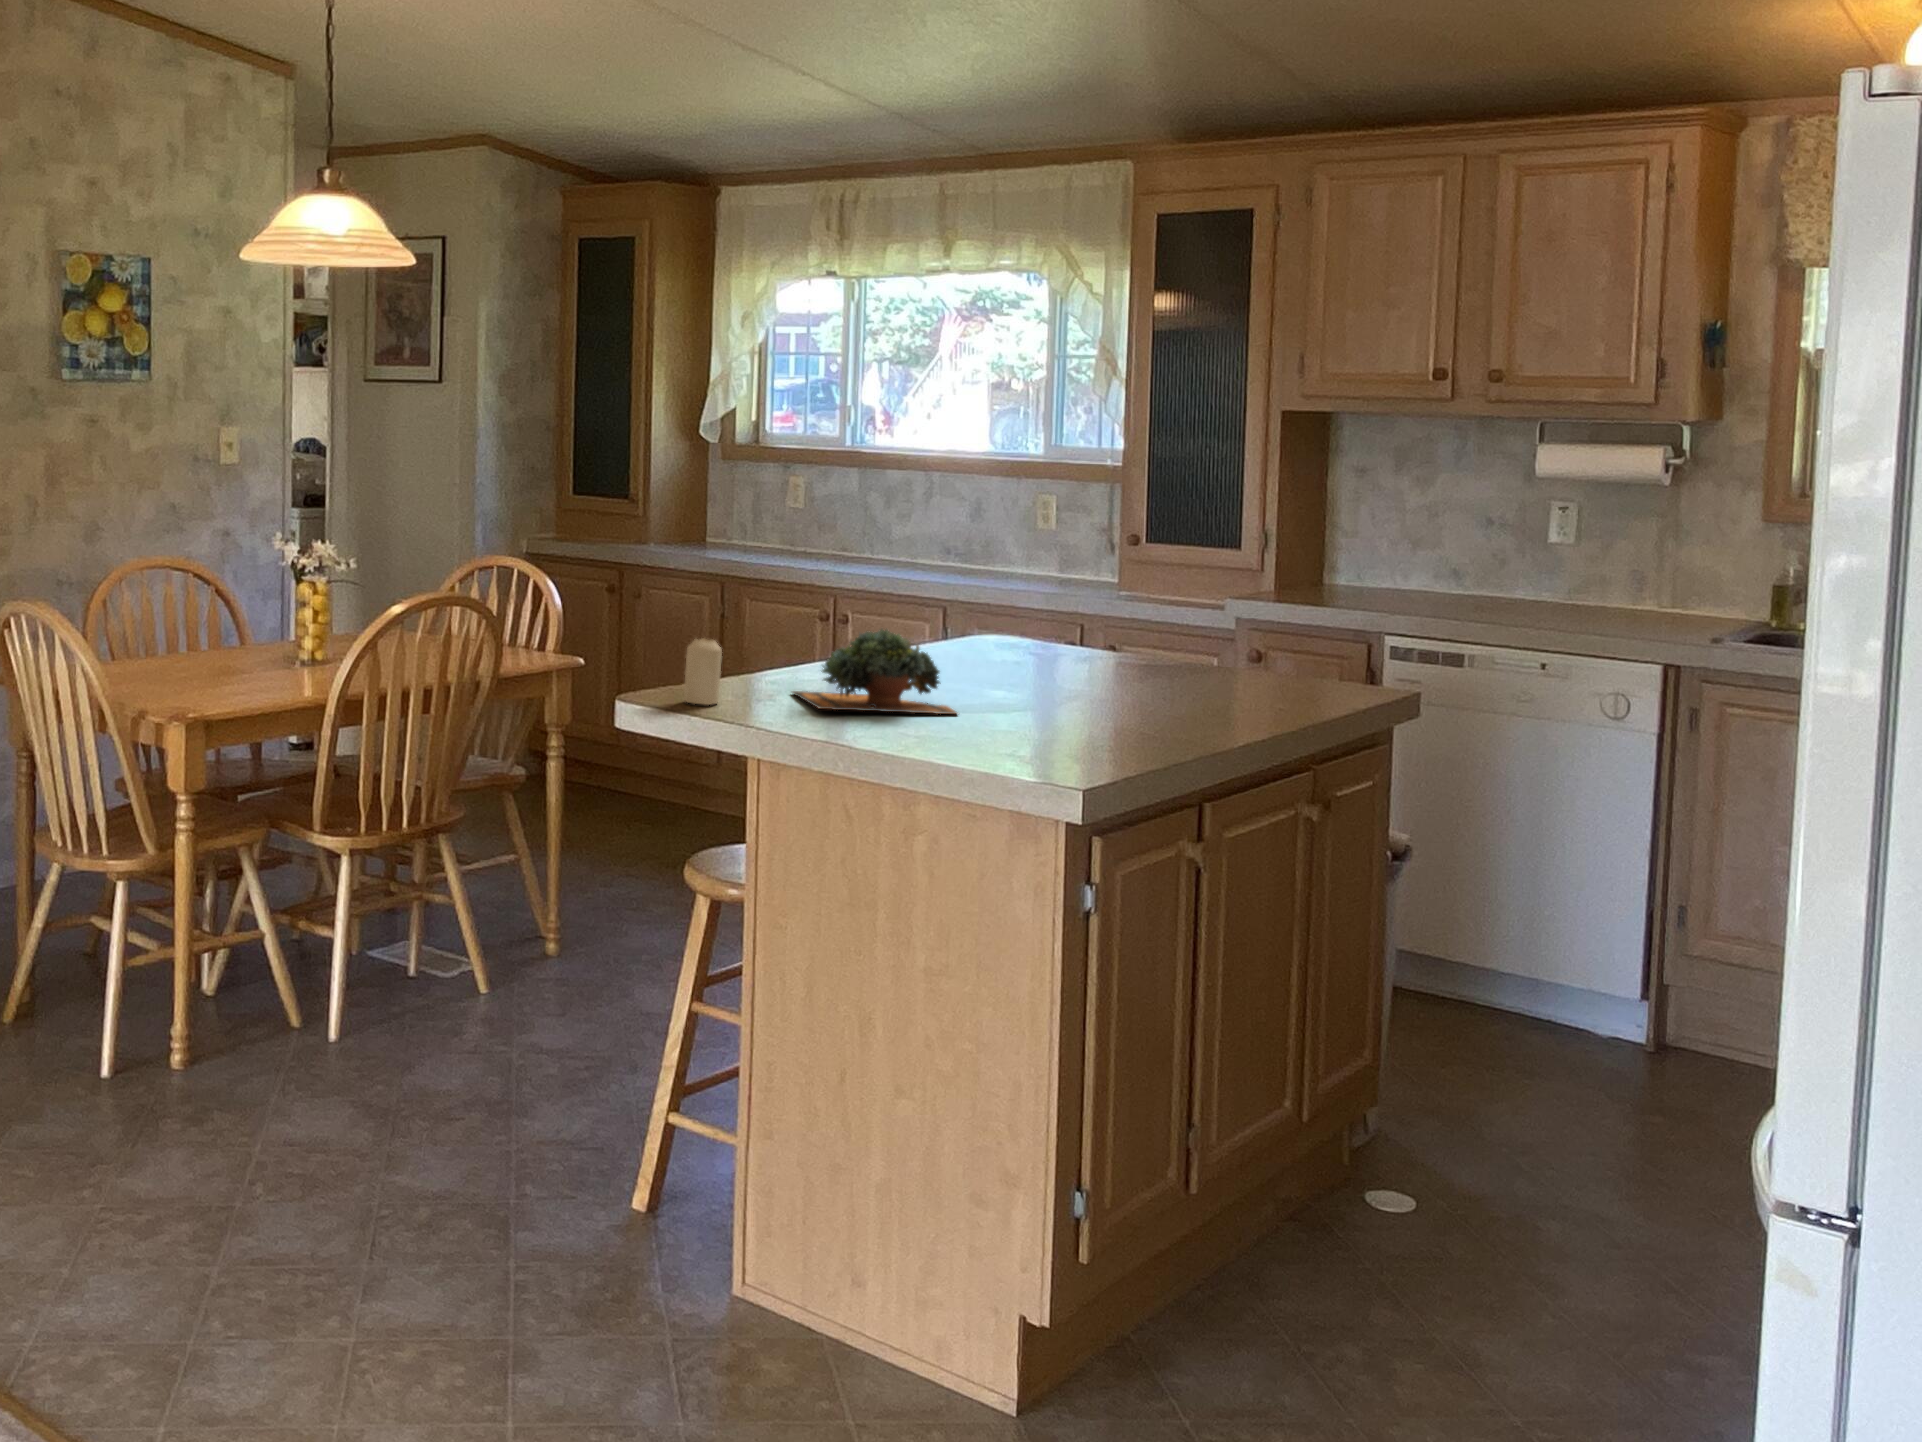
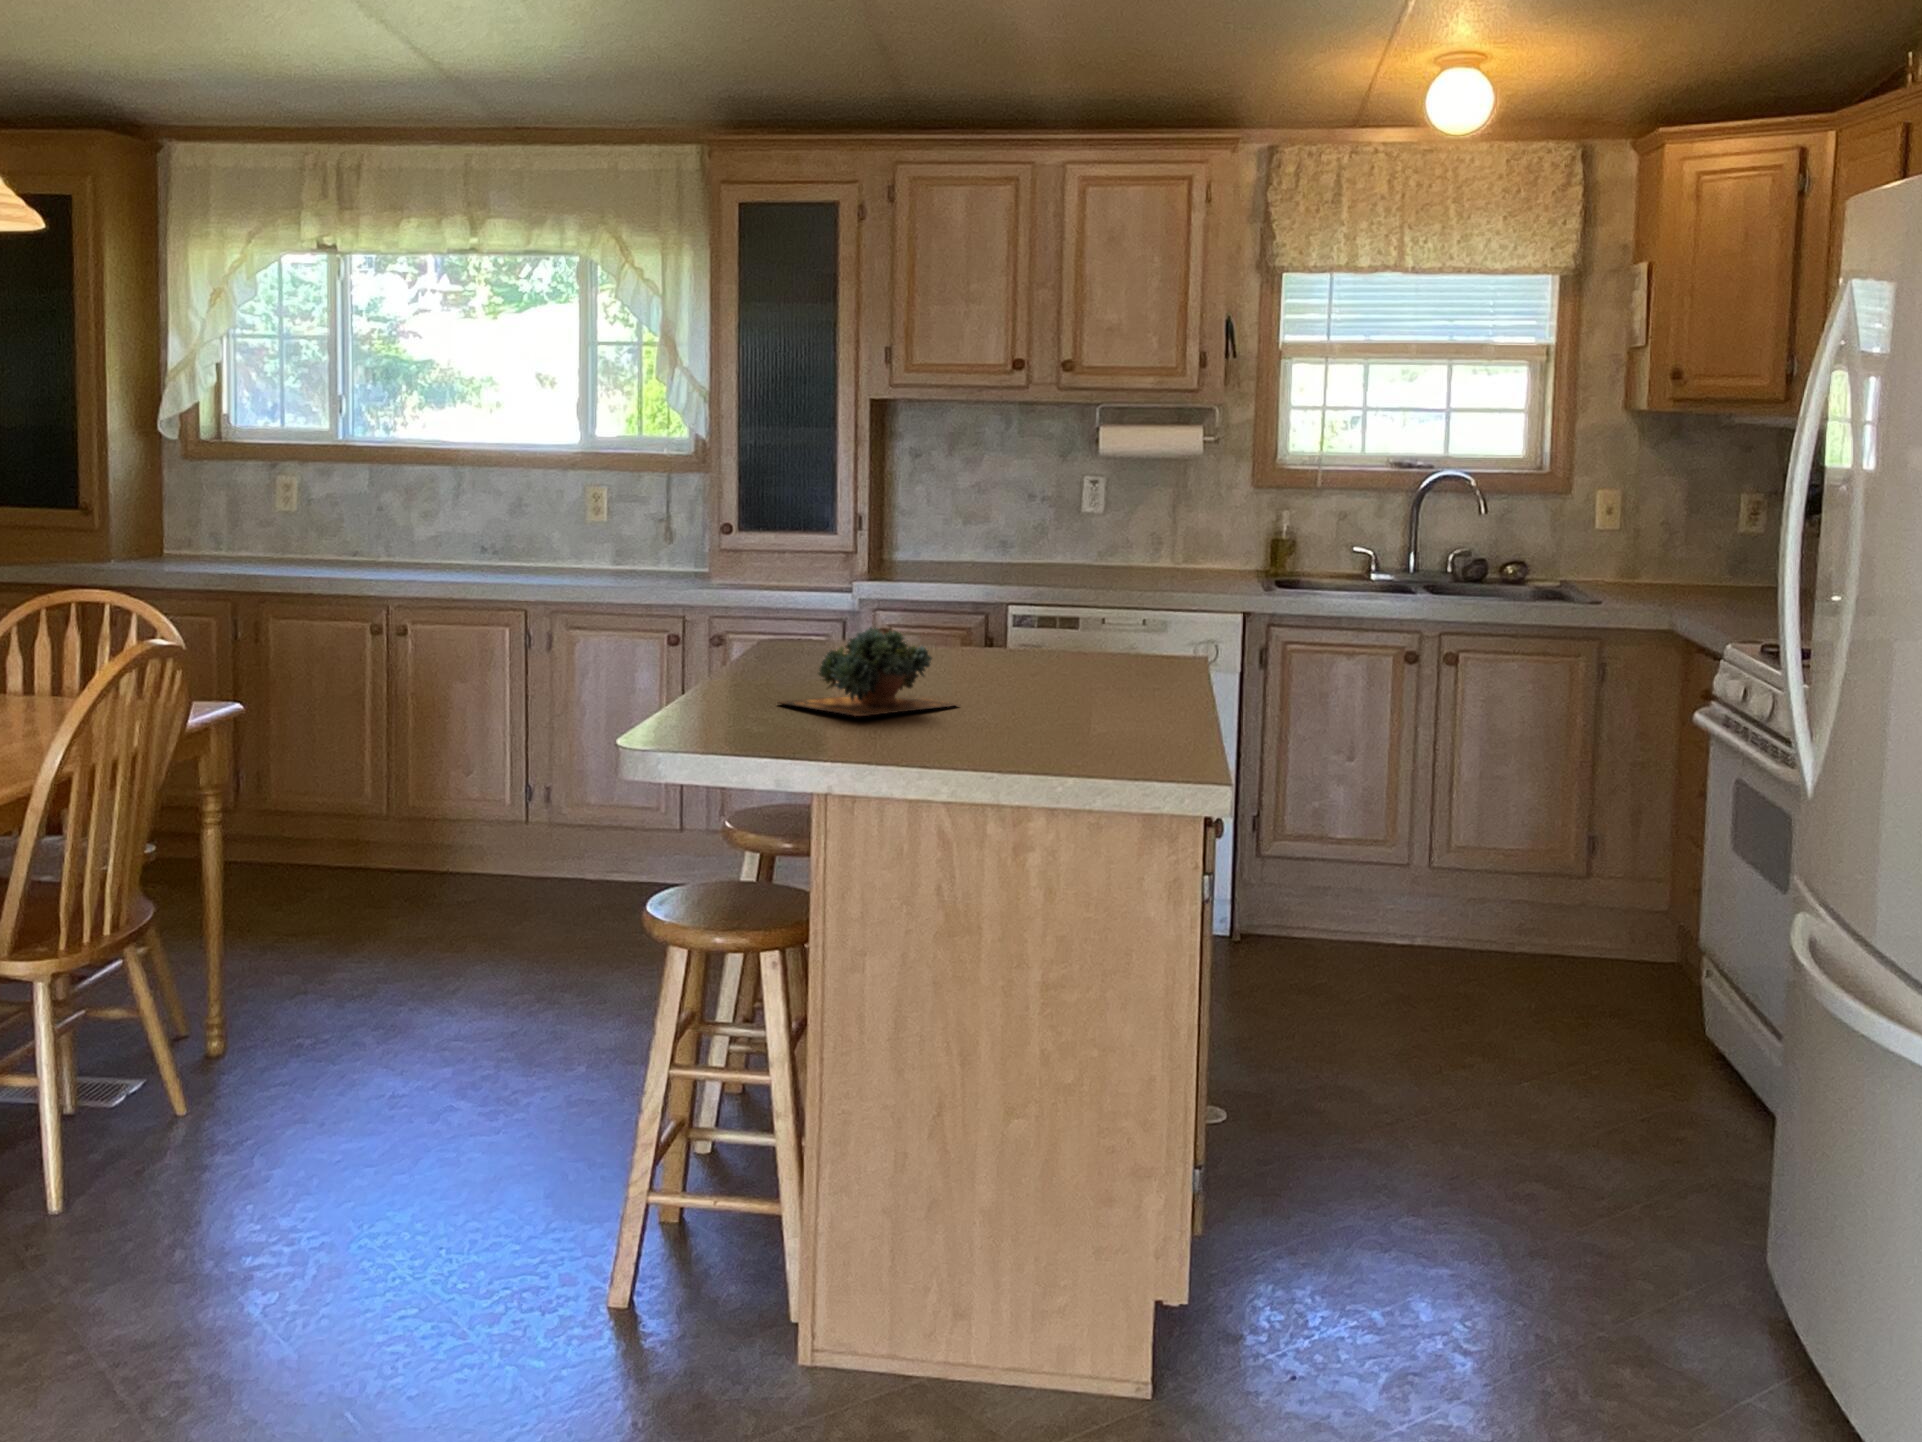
candle: present [684,638,722,705] -> none [710,655,750,727]

